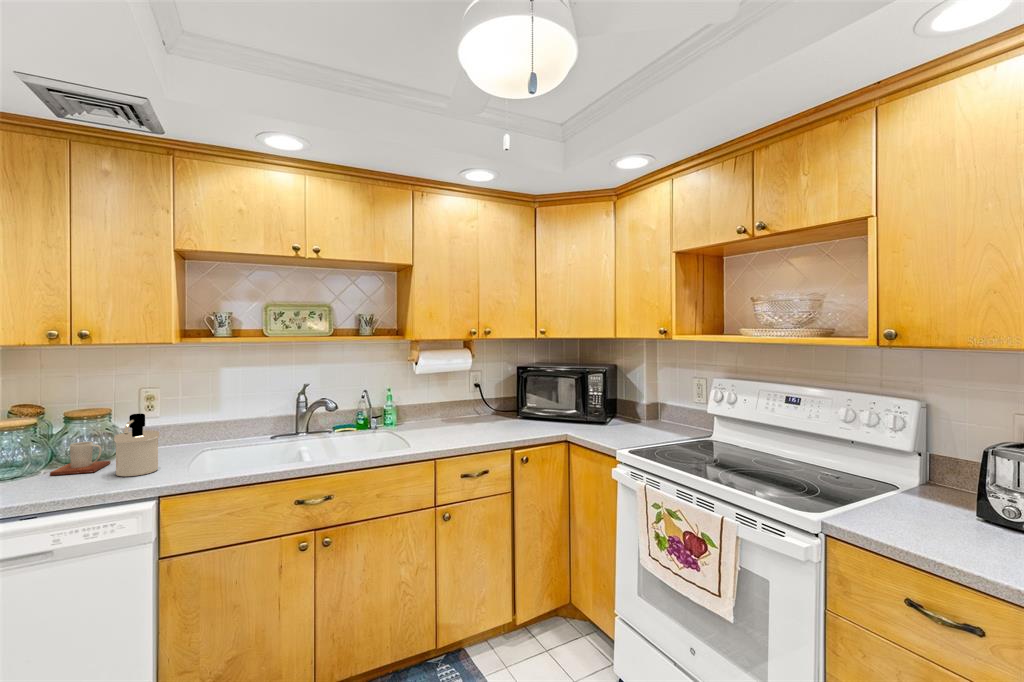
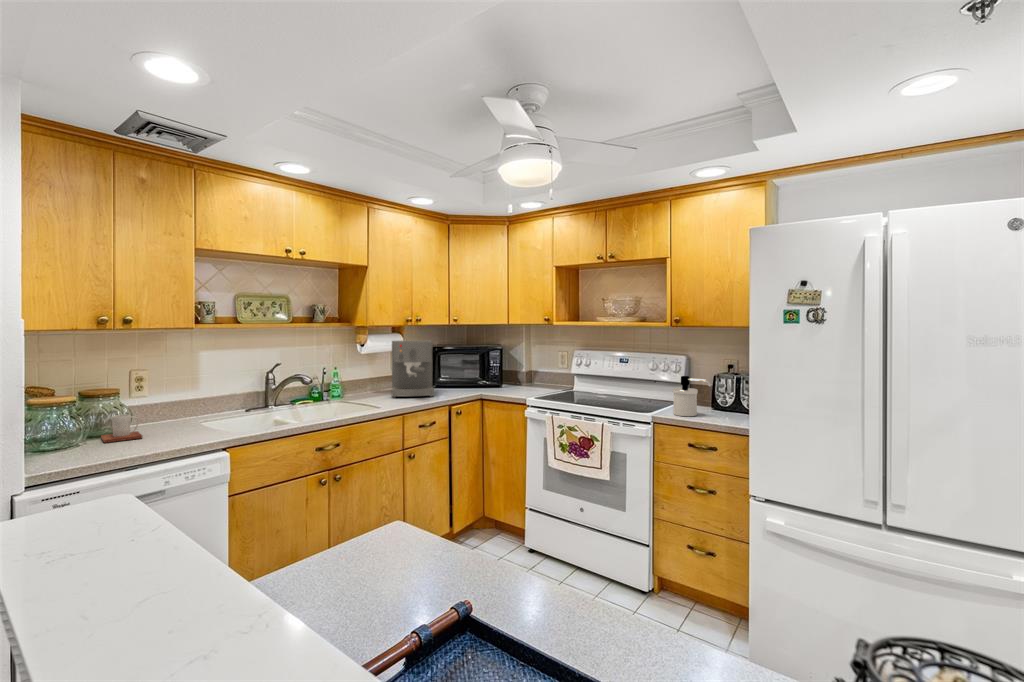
coffee maker: none [447,358,509,433] -> present [392,340,434,398]
soap dispenser: present [114,414,160,476] -> present [673,376,711,416]

